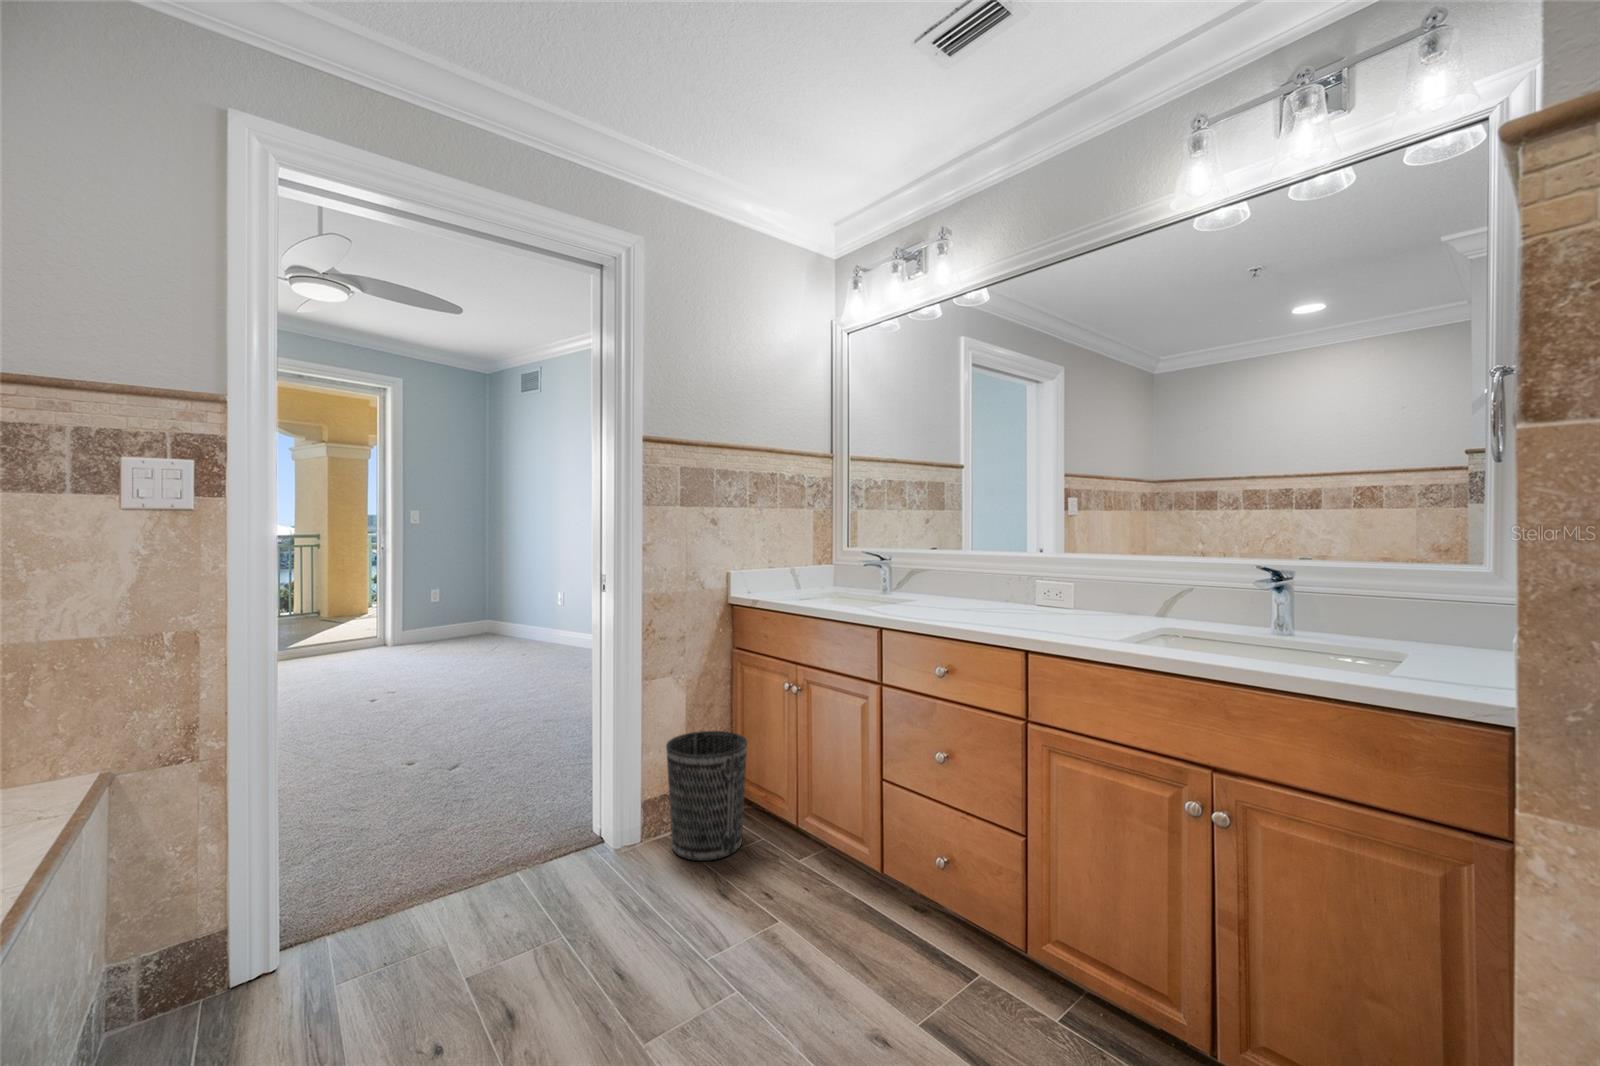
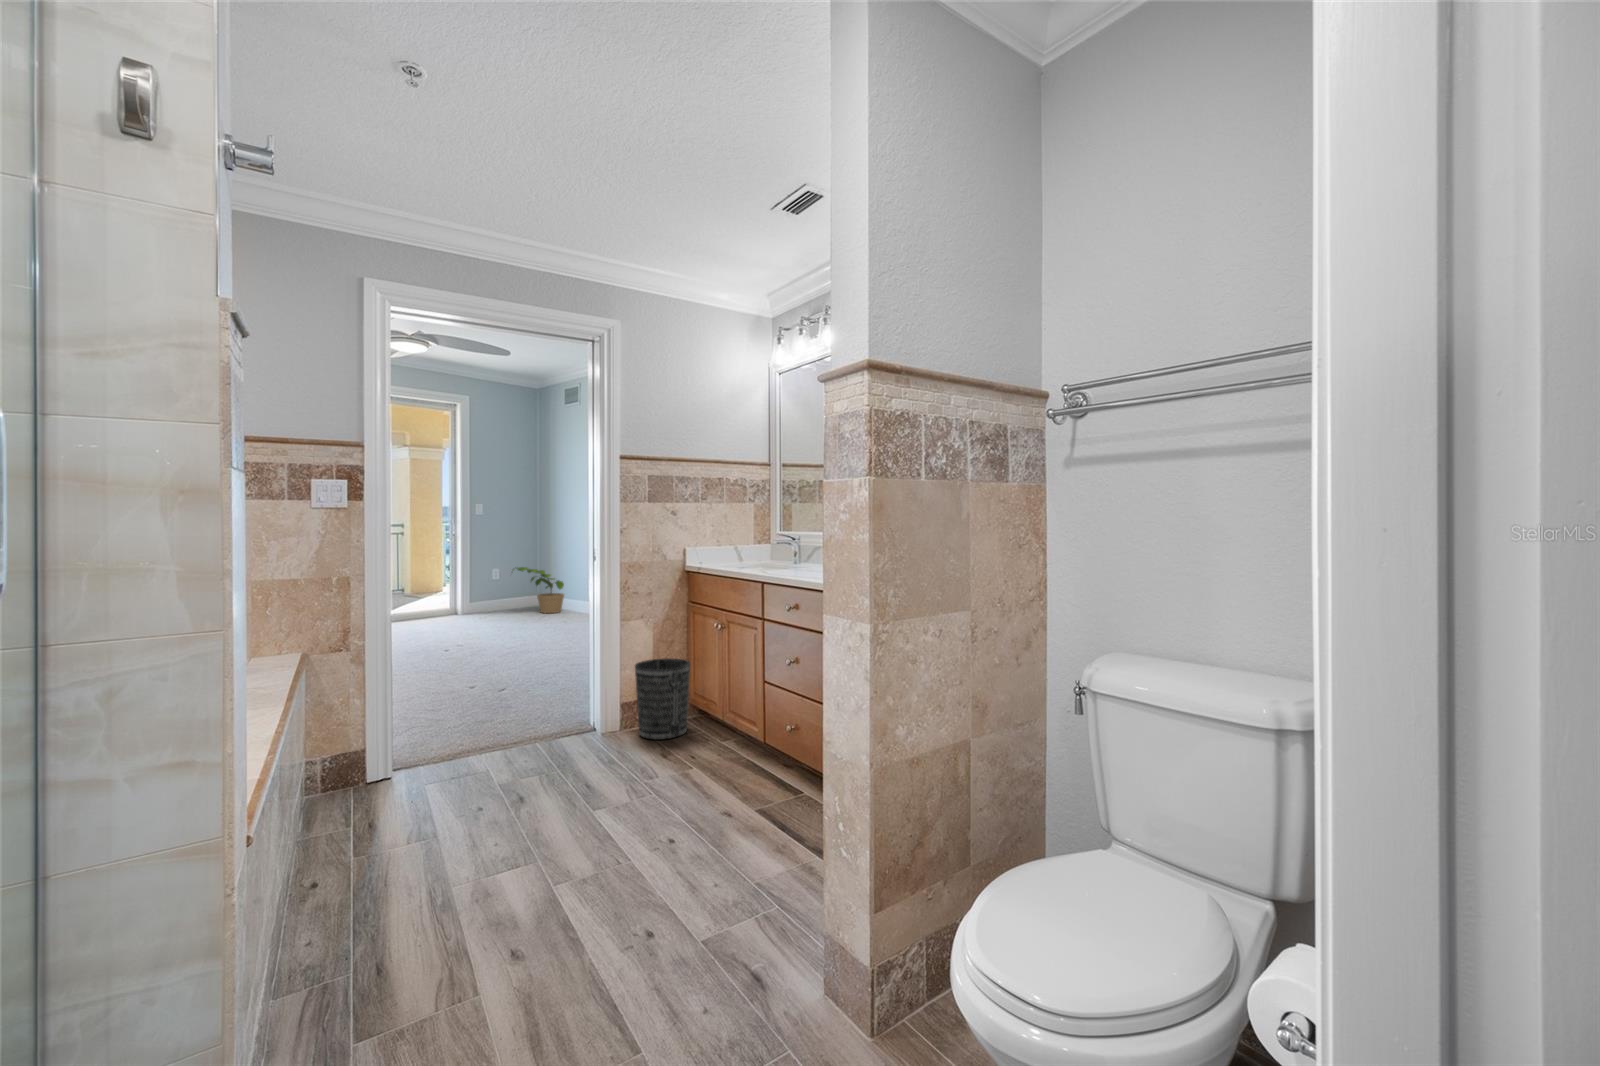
potted plant: none [455,587,523,644] -> present [517,567,564,613]

